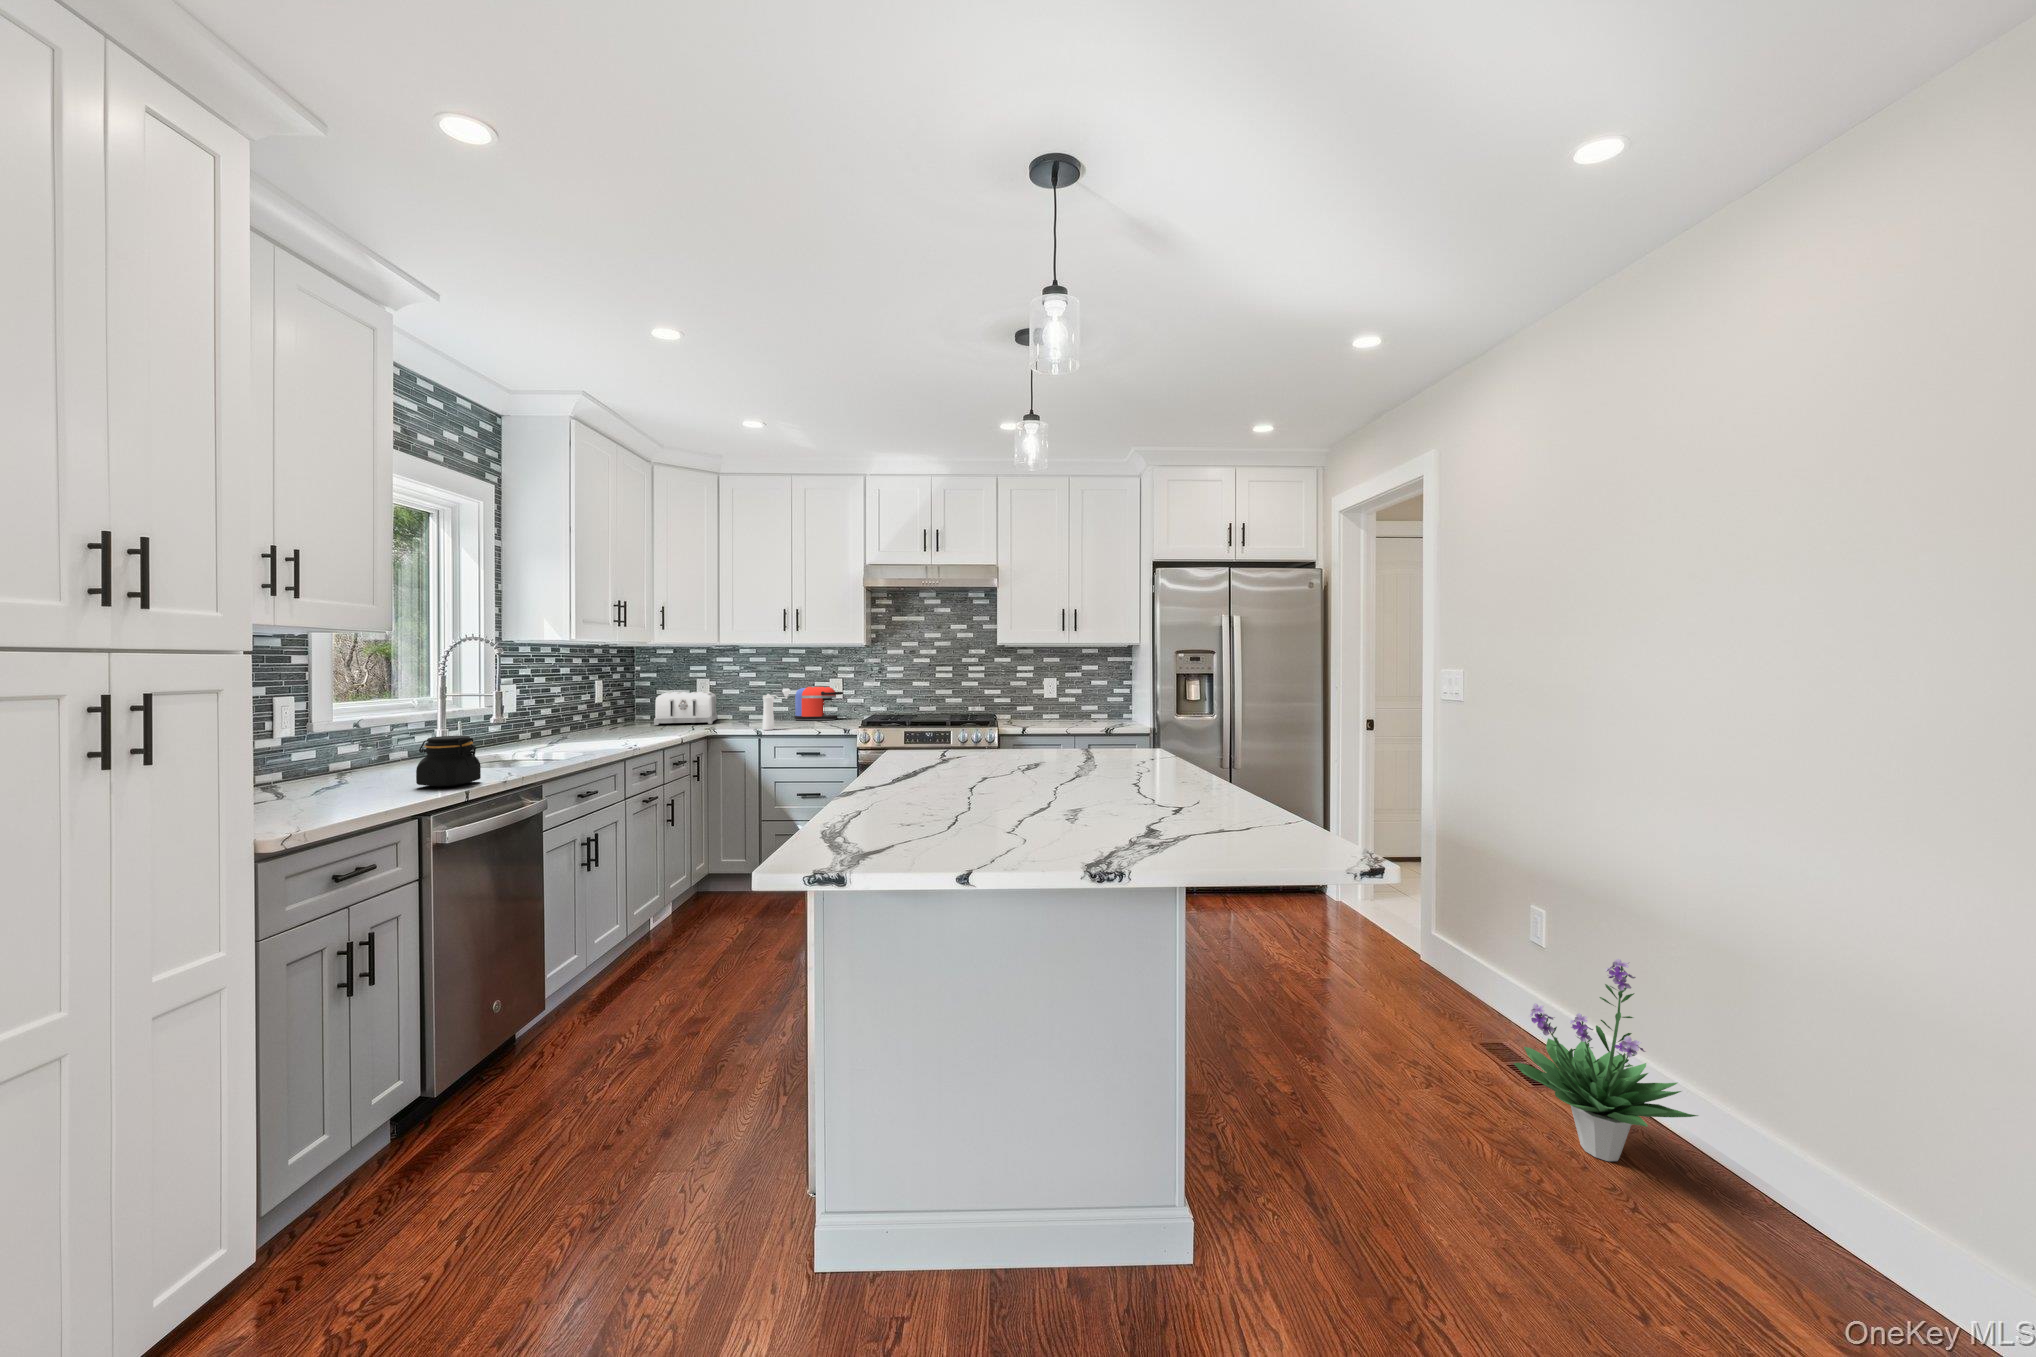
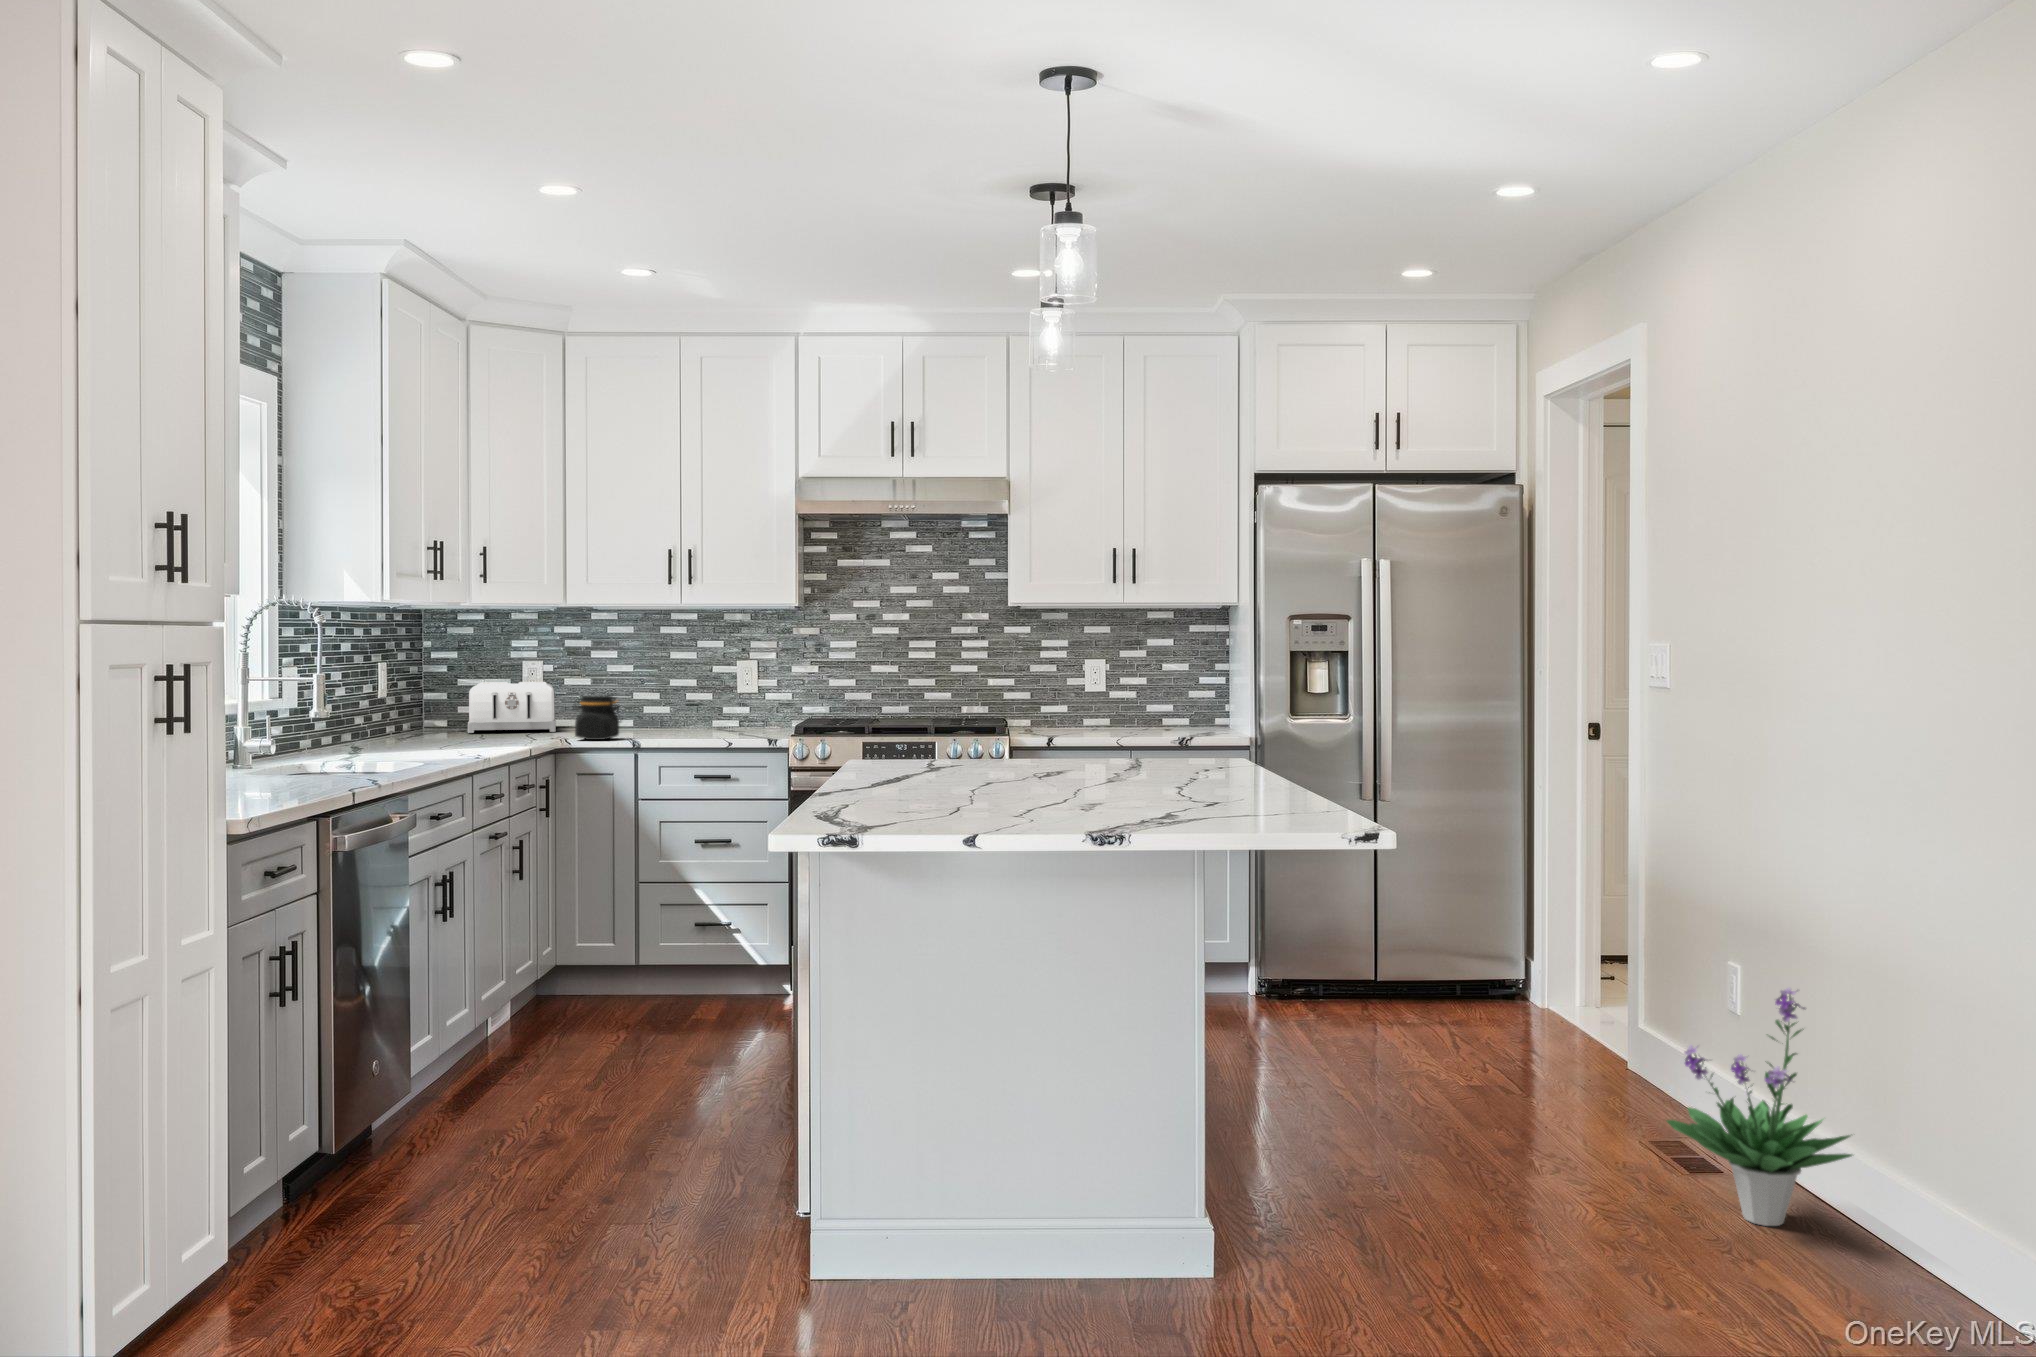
coffee maker: present [794,687,843,720] -> none [680,674,758,728]
pepper mill: present [763,689,790,730] -> none [645,675,685,738]
jar: present [416,736,481,787] -> present [572,696,621,740]

